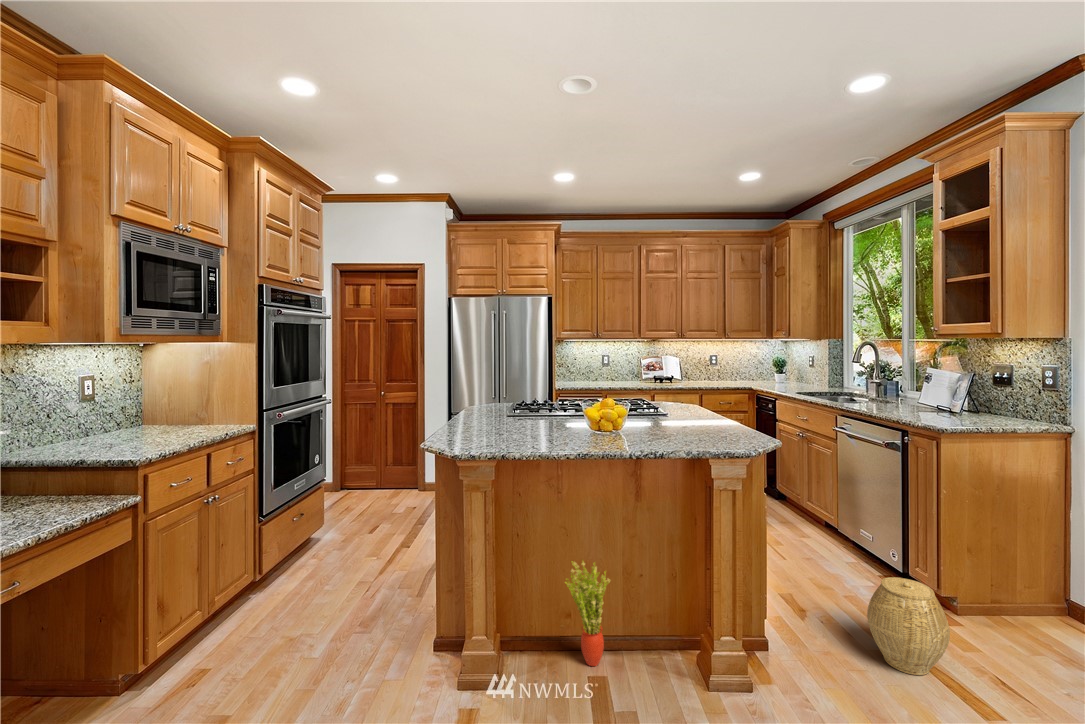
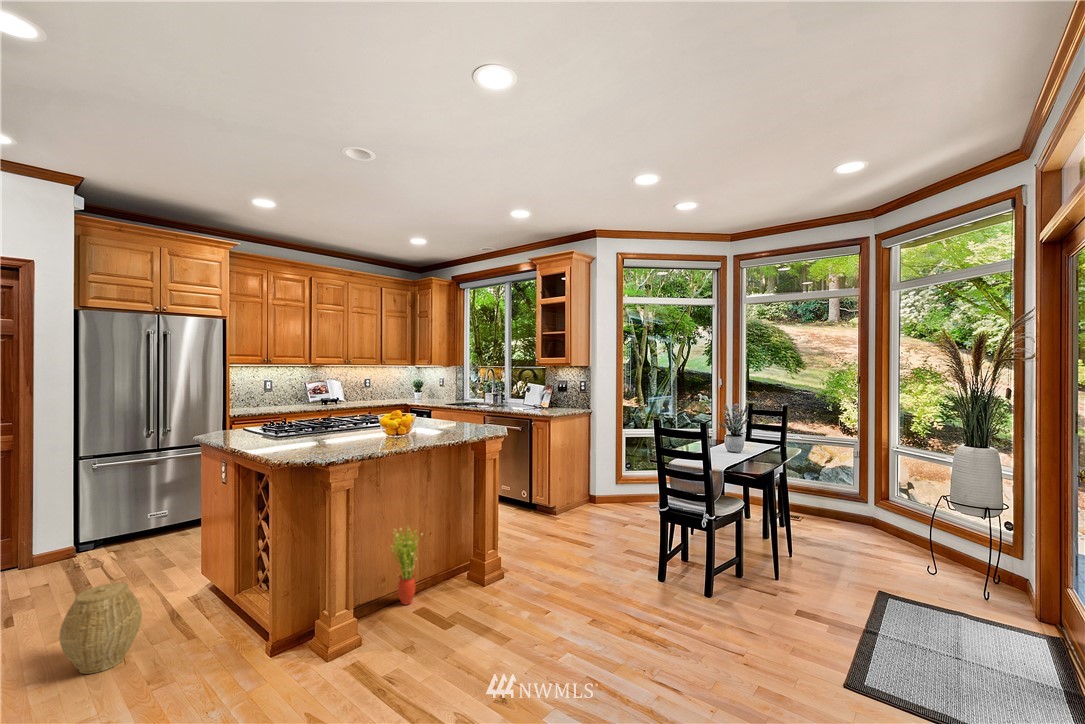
woven basket: present [867,577,950,675] -> present [59,583,142,674]

